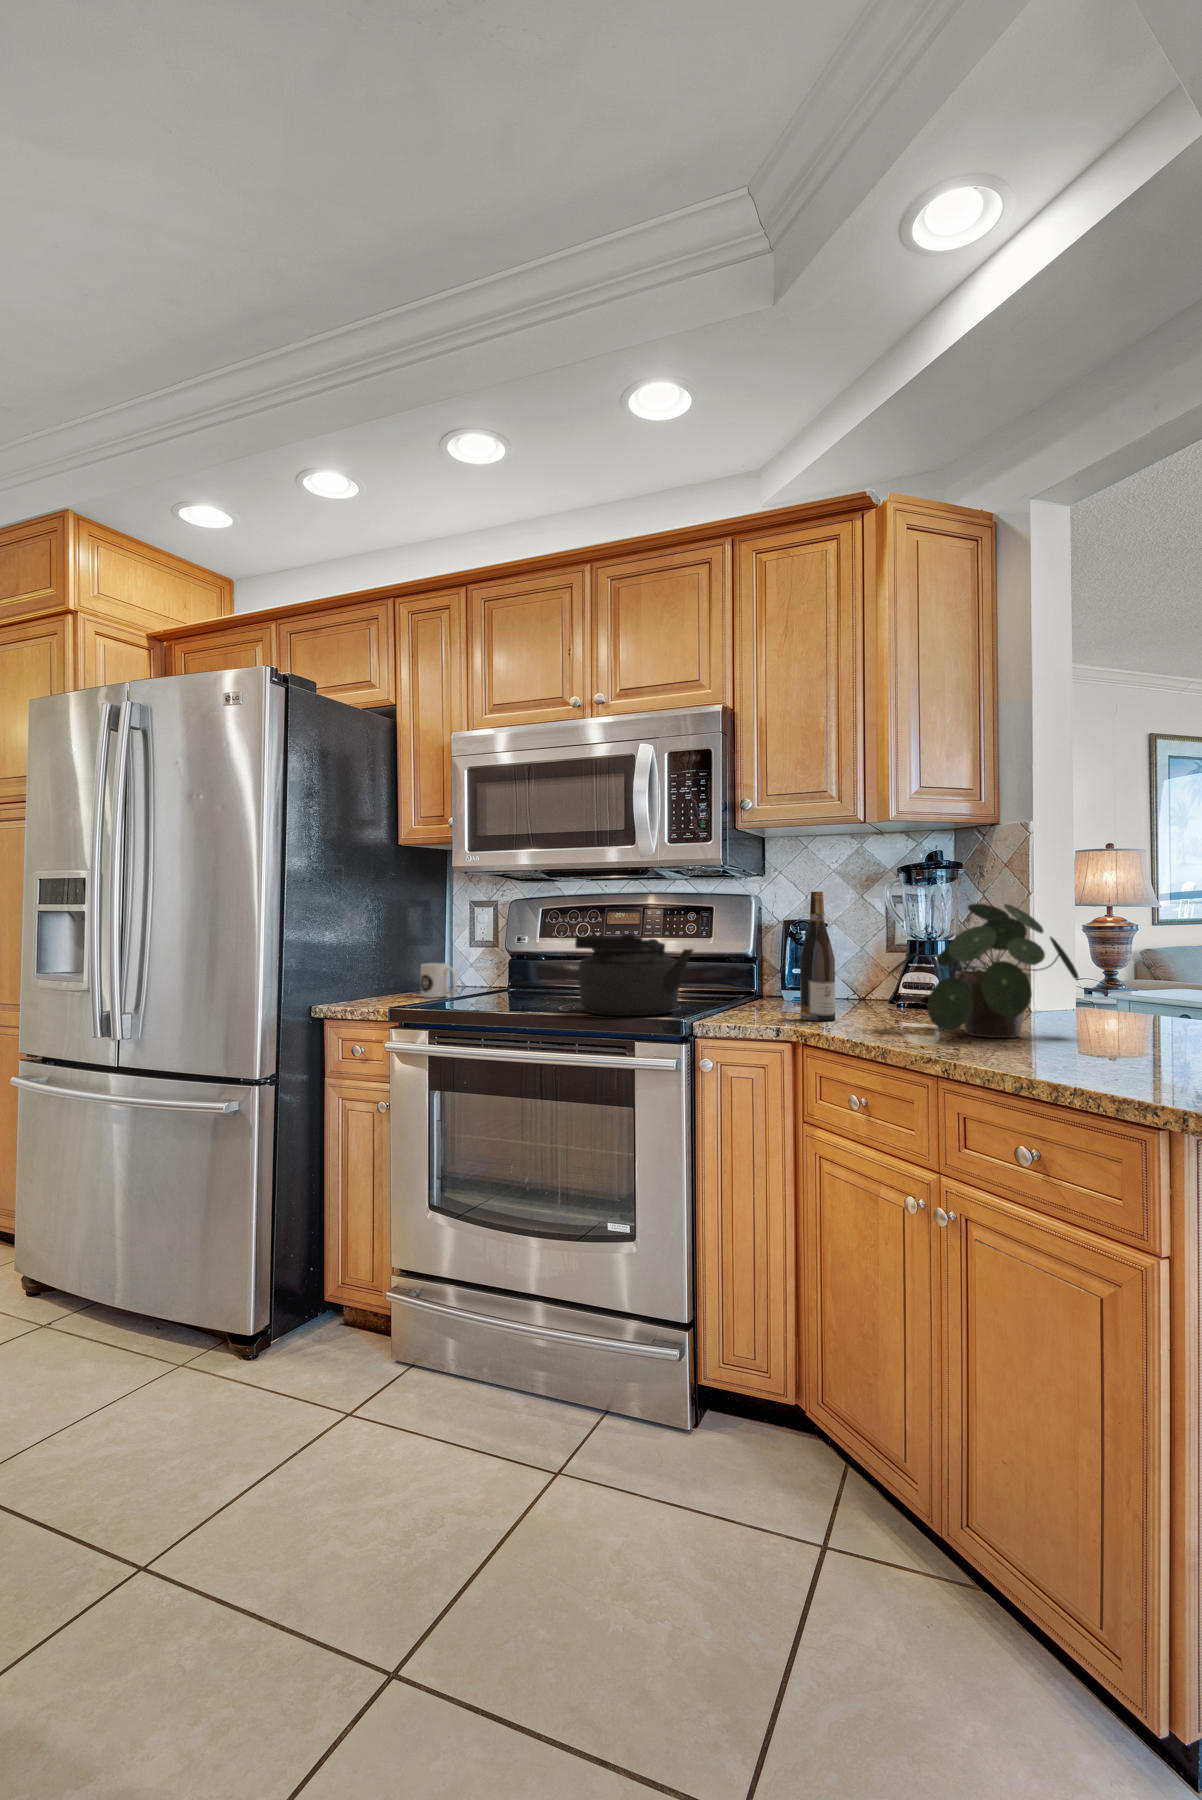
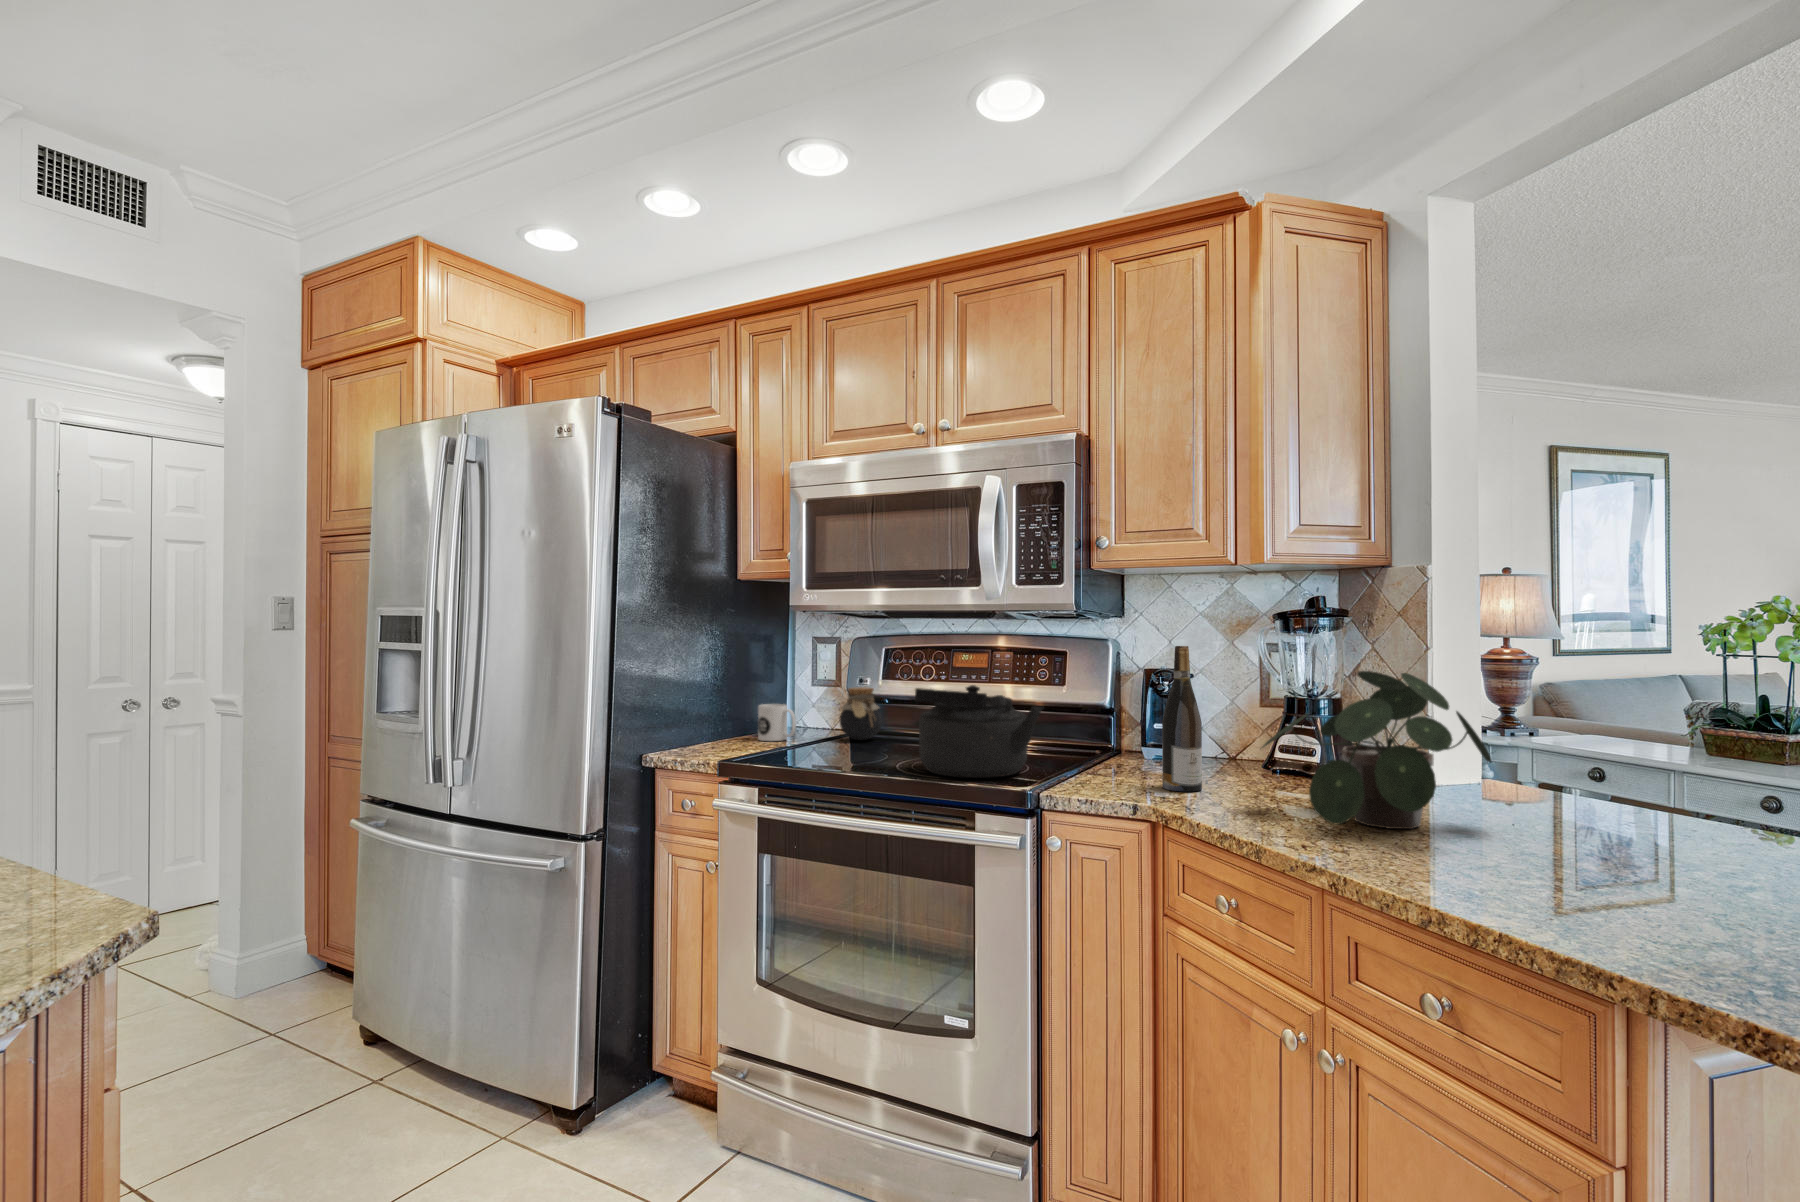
jar: none [498,947,539,996] -> present [840,687,882,740]

